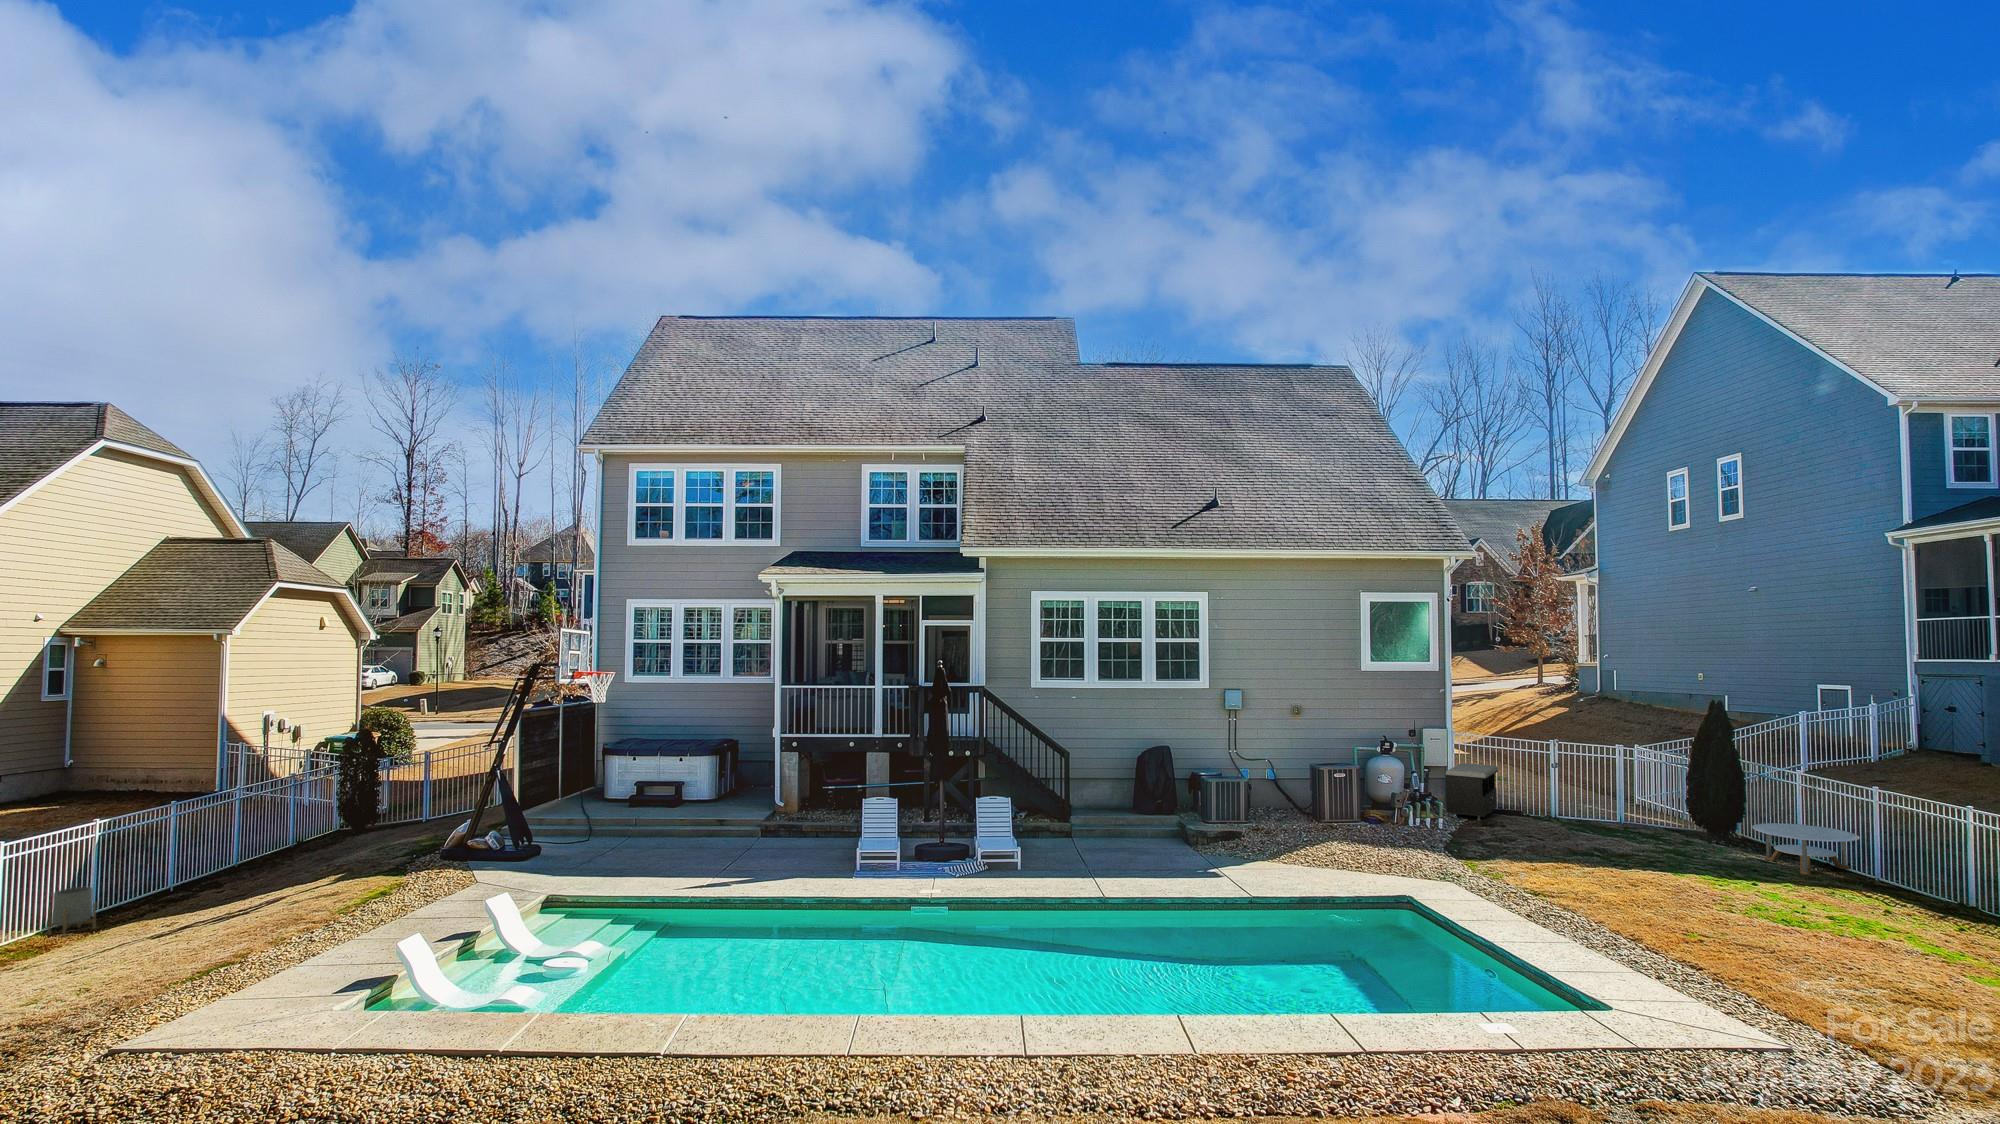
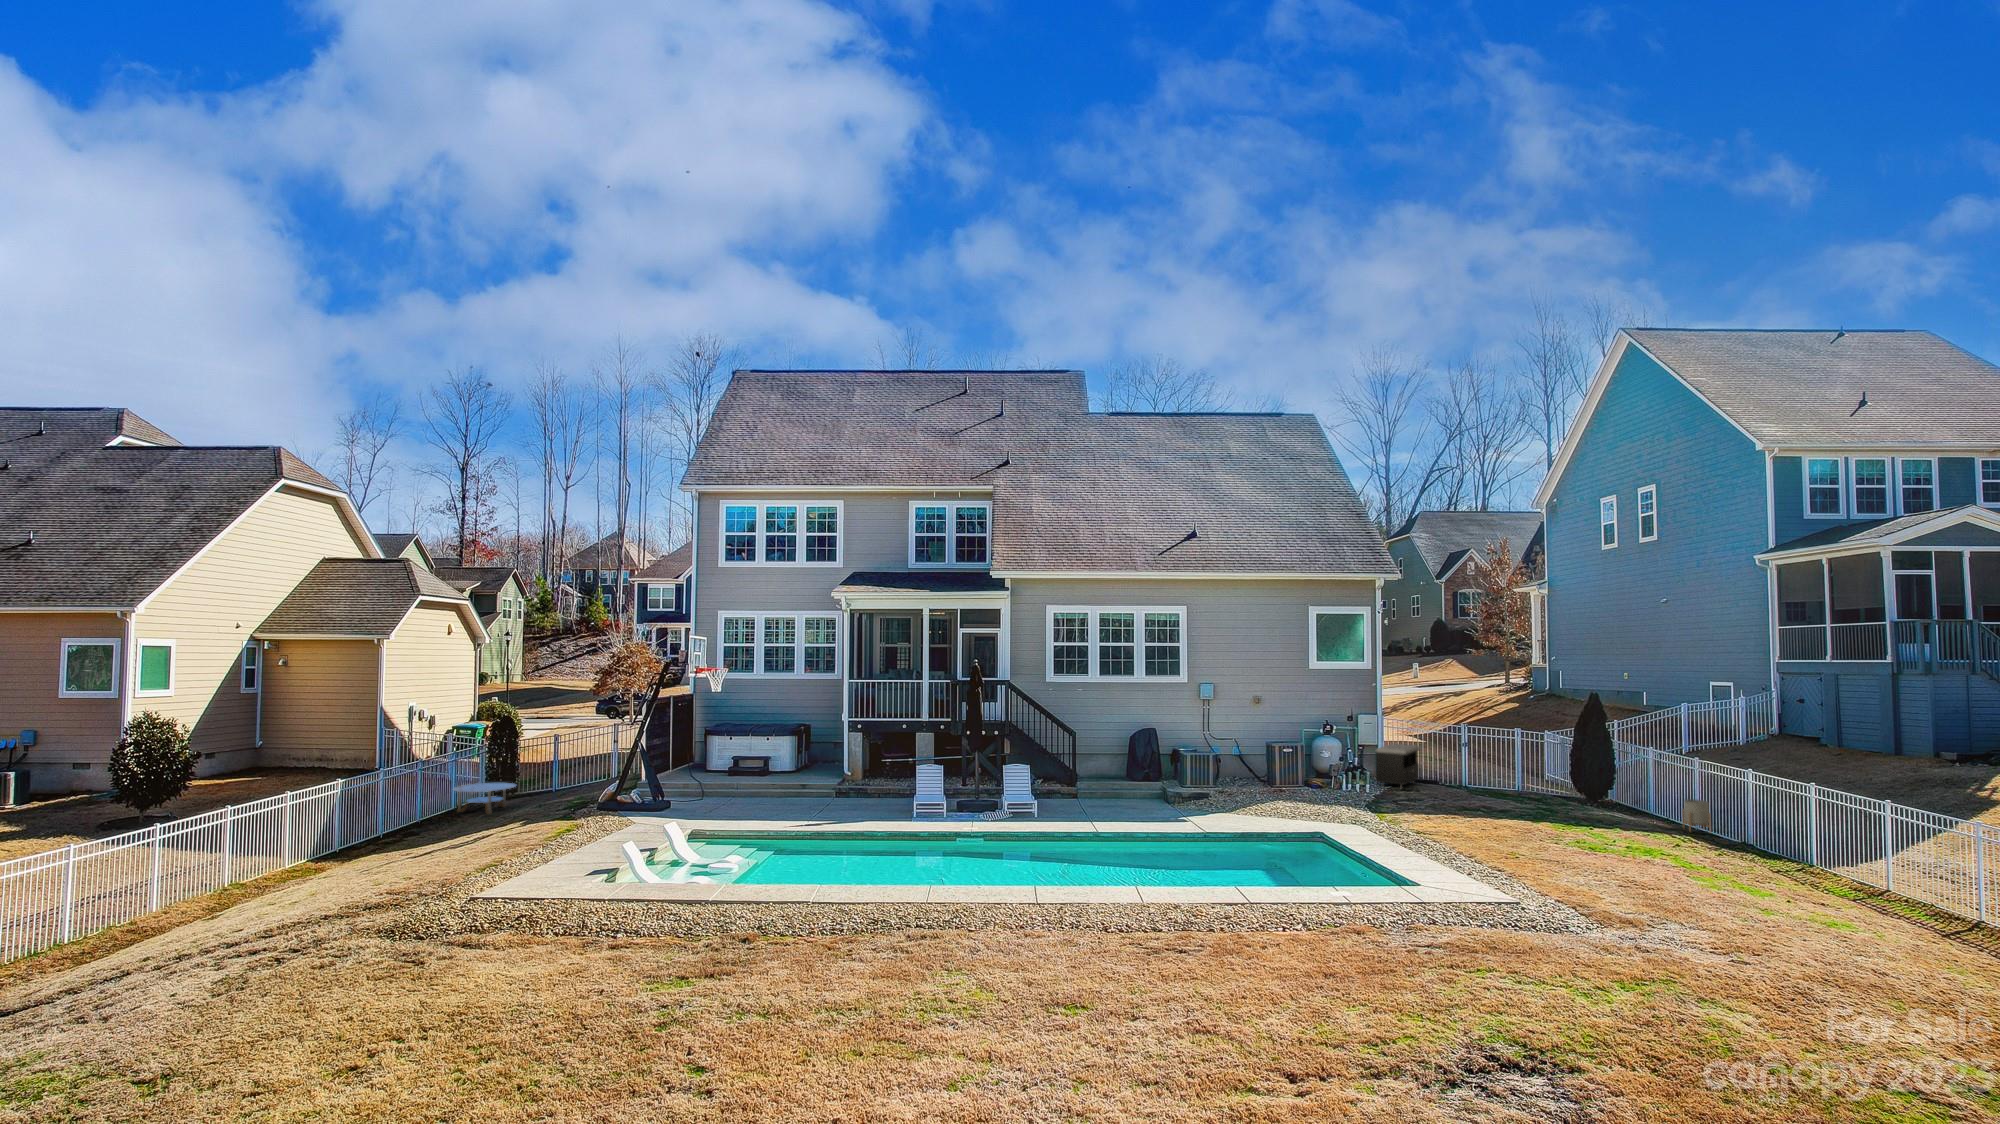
round table: present [1752,823,1860,875] -> present [454,782,516,814]
planter: present [48,887,96,937] -> present [1682,799,1711,832]

